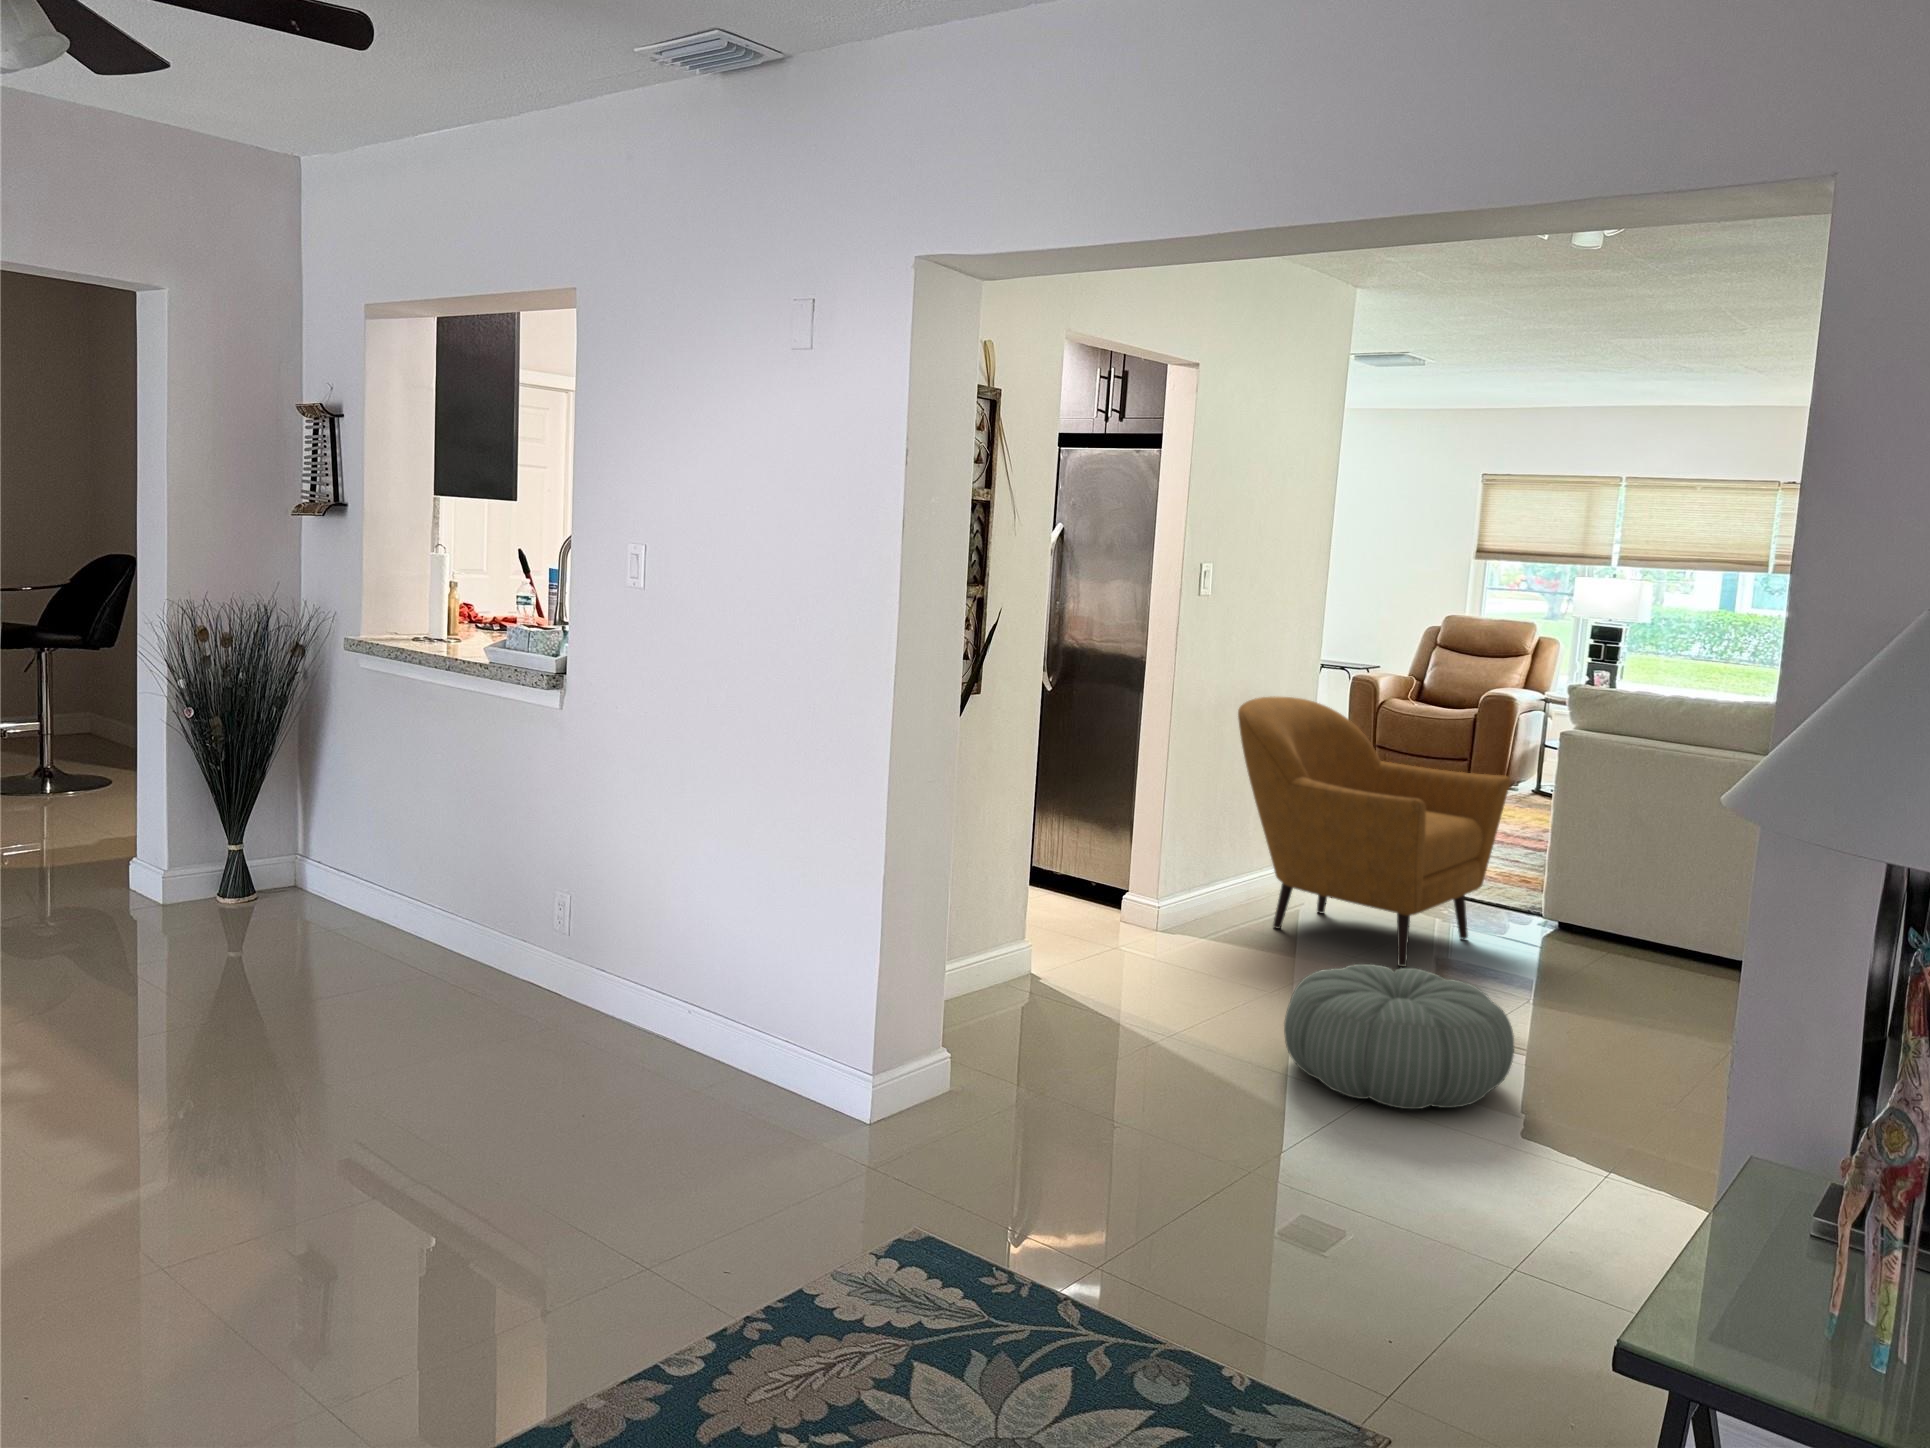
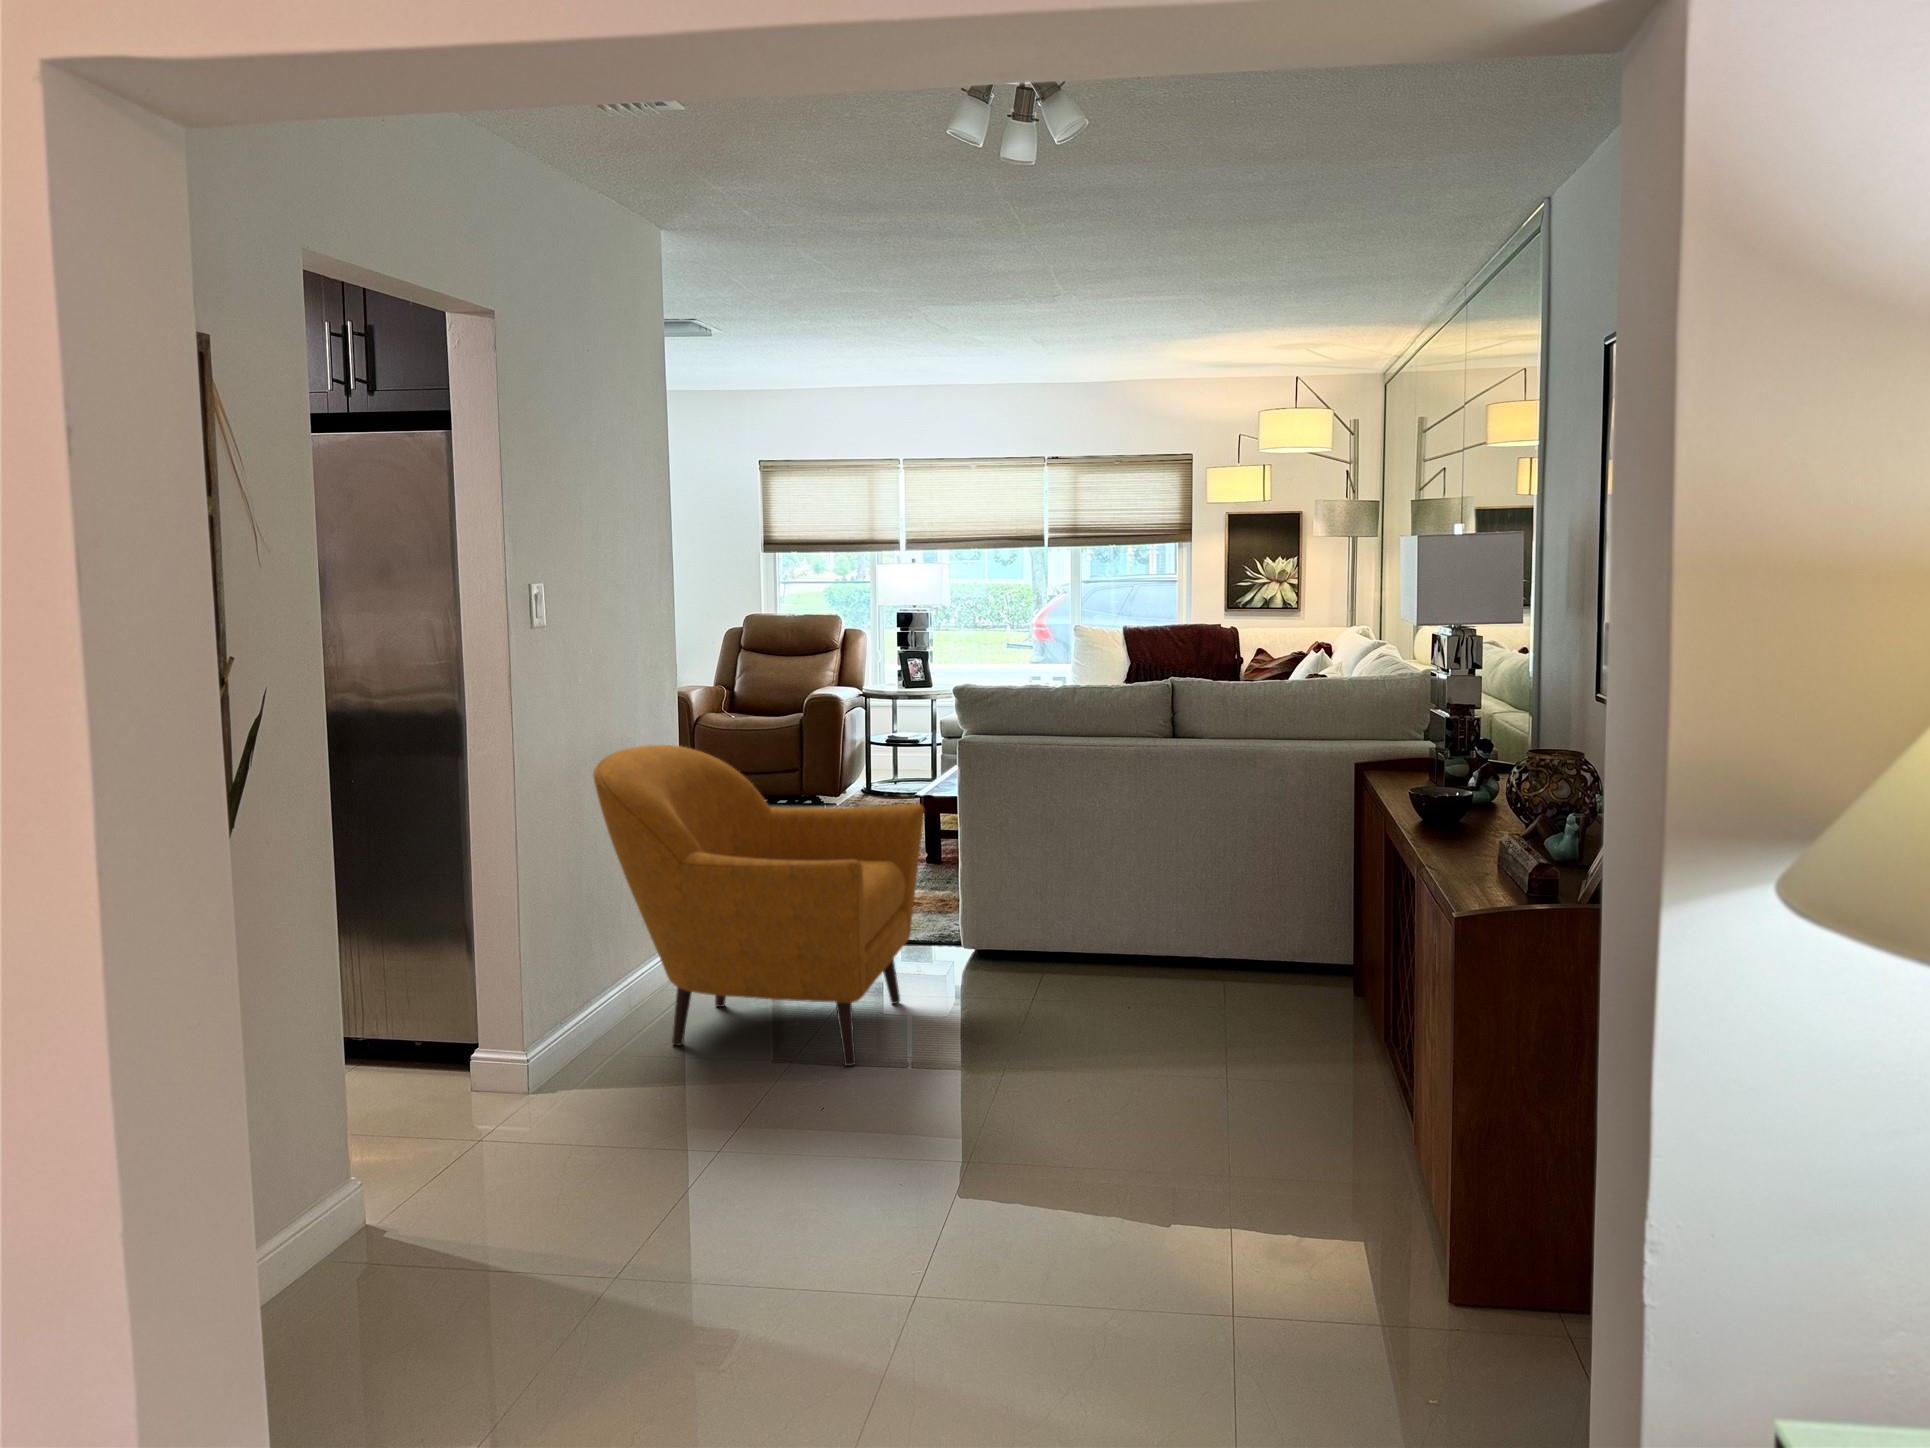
pouf: present [1284,964,1514,1109] -> none [773,1100,1077,1327]

